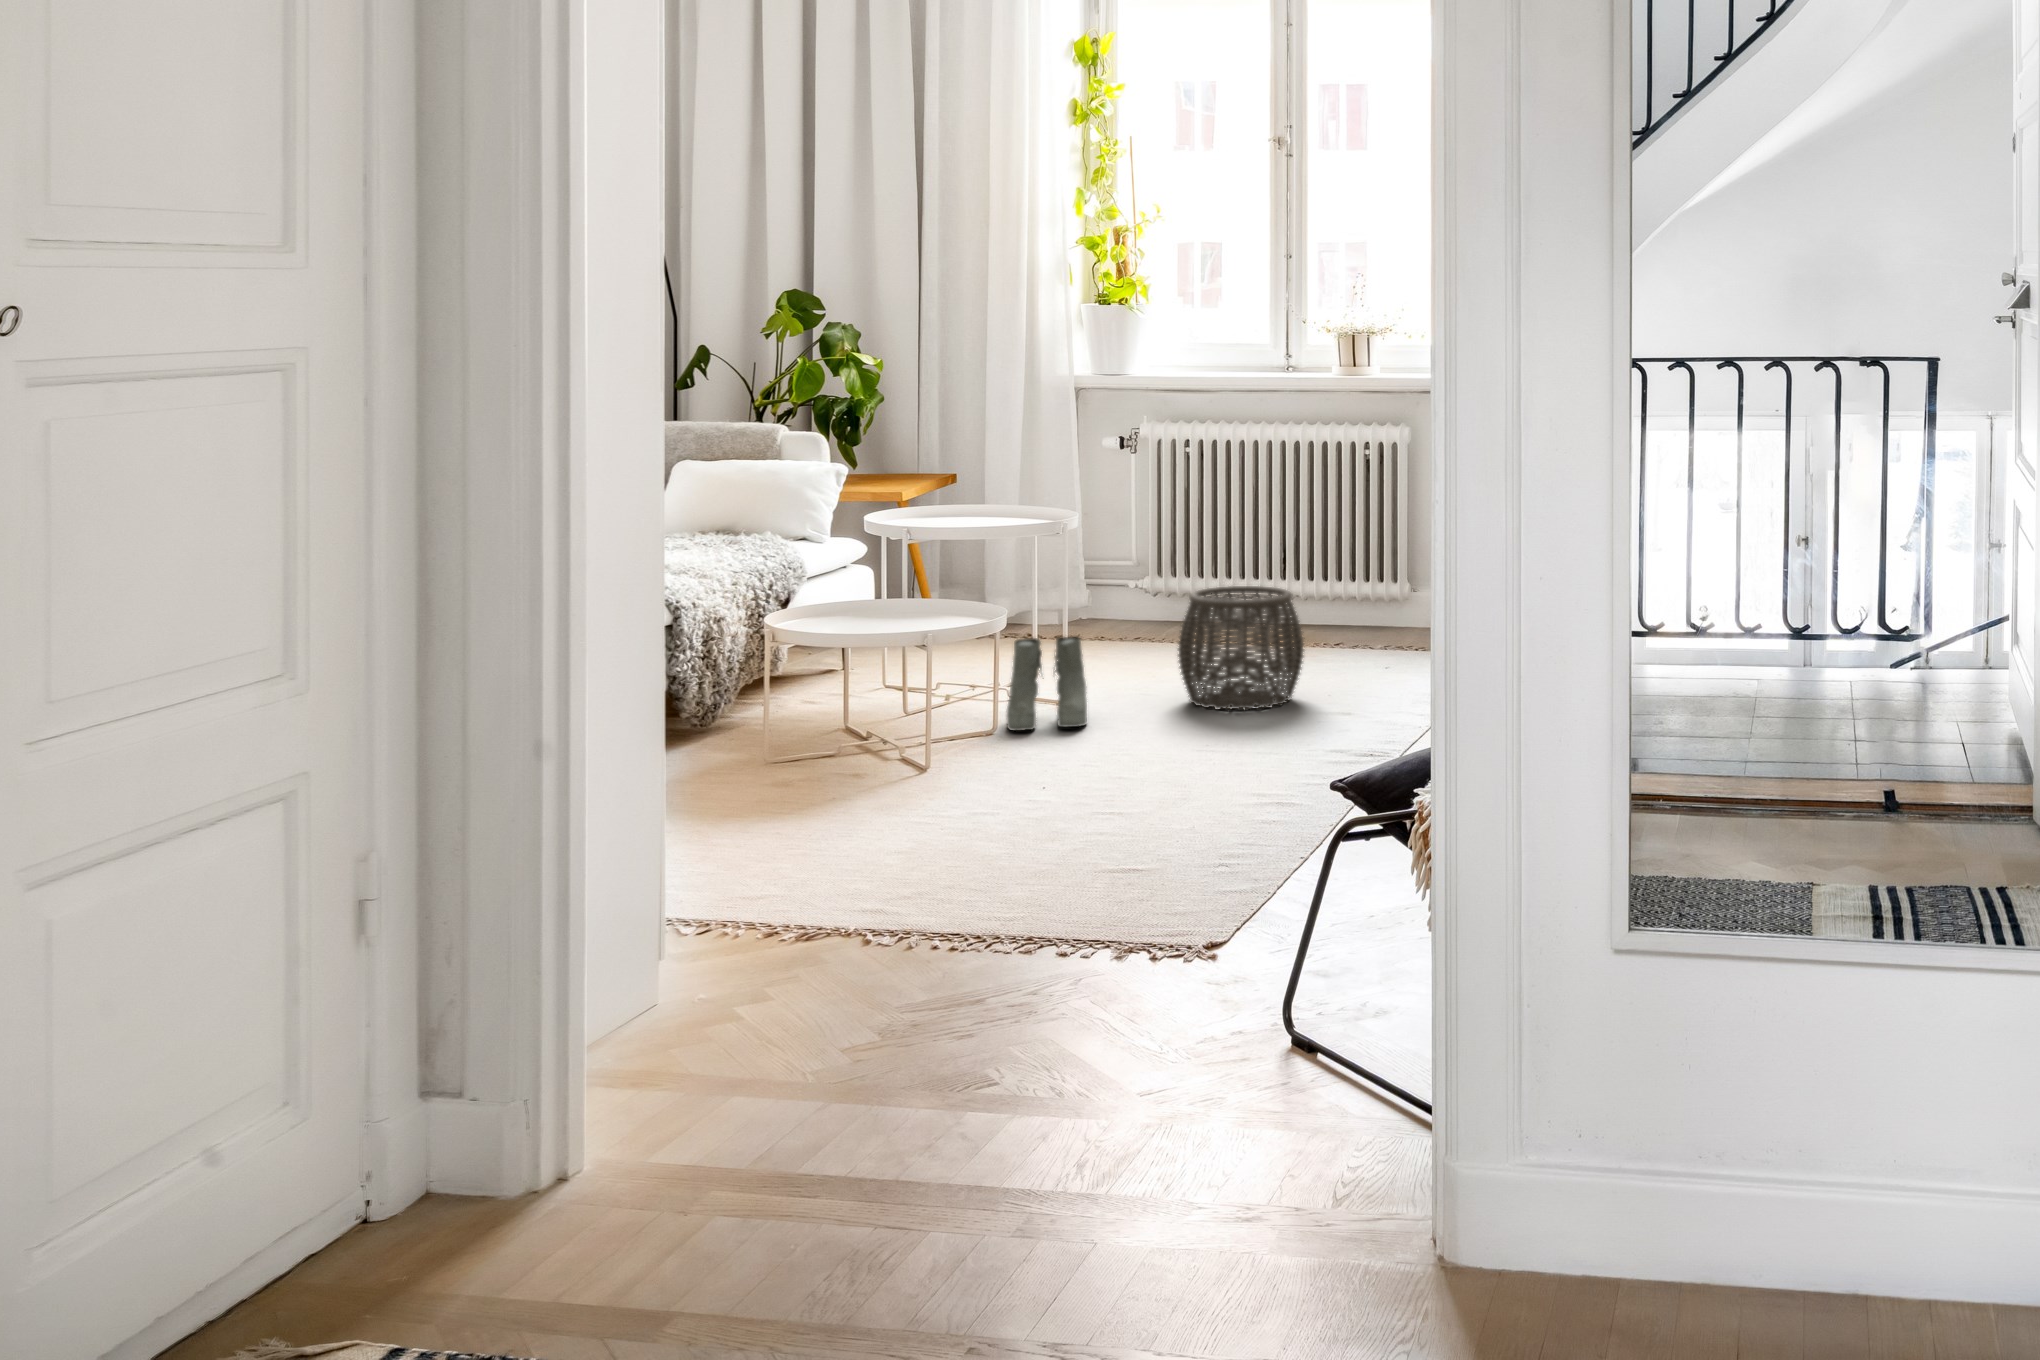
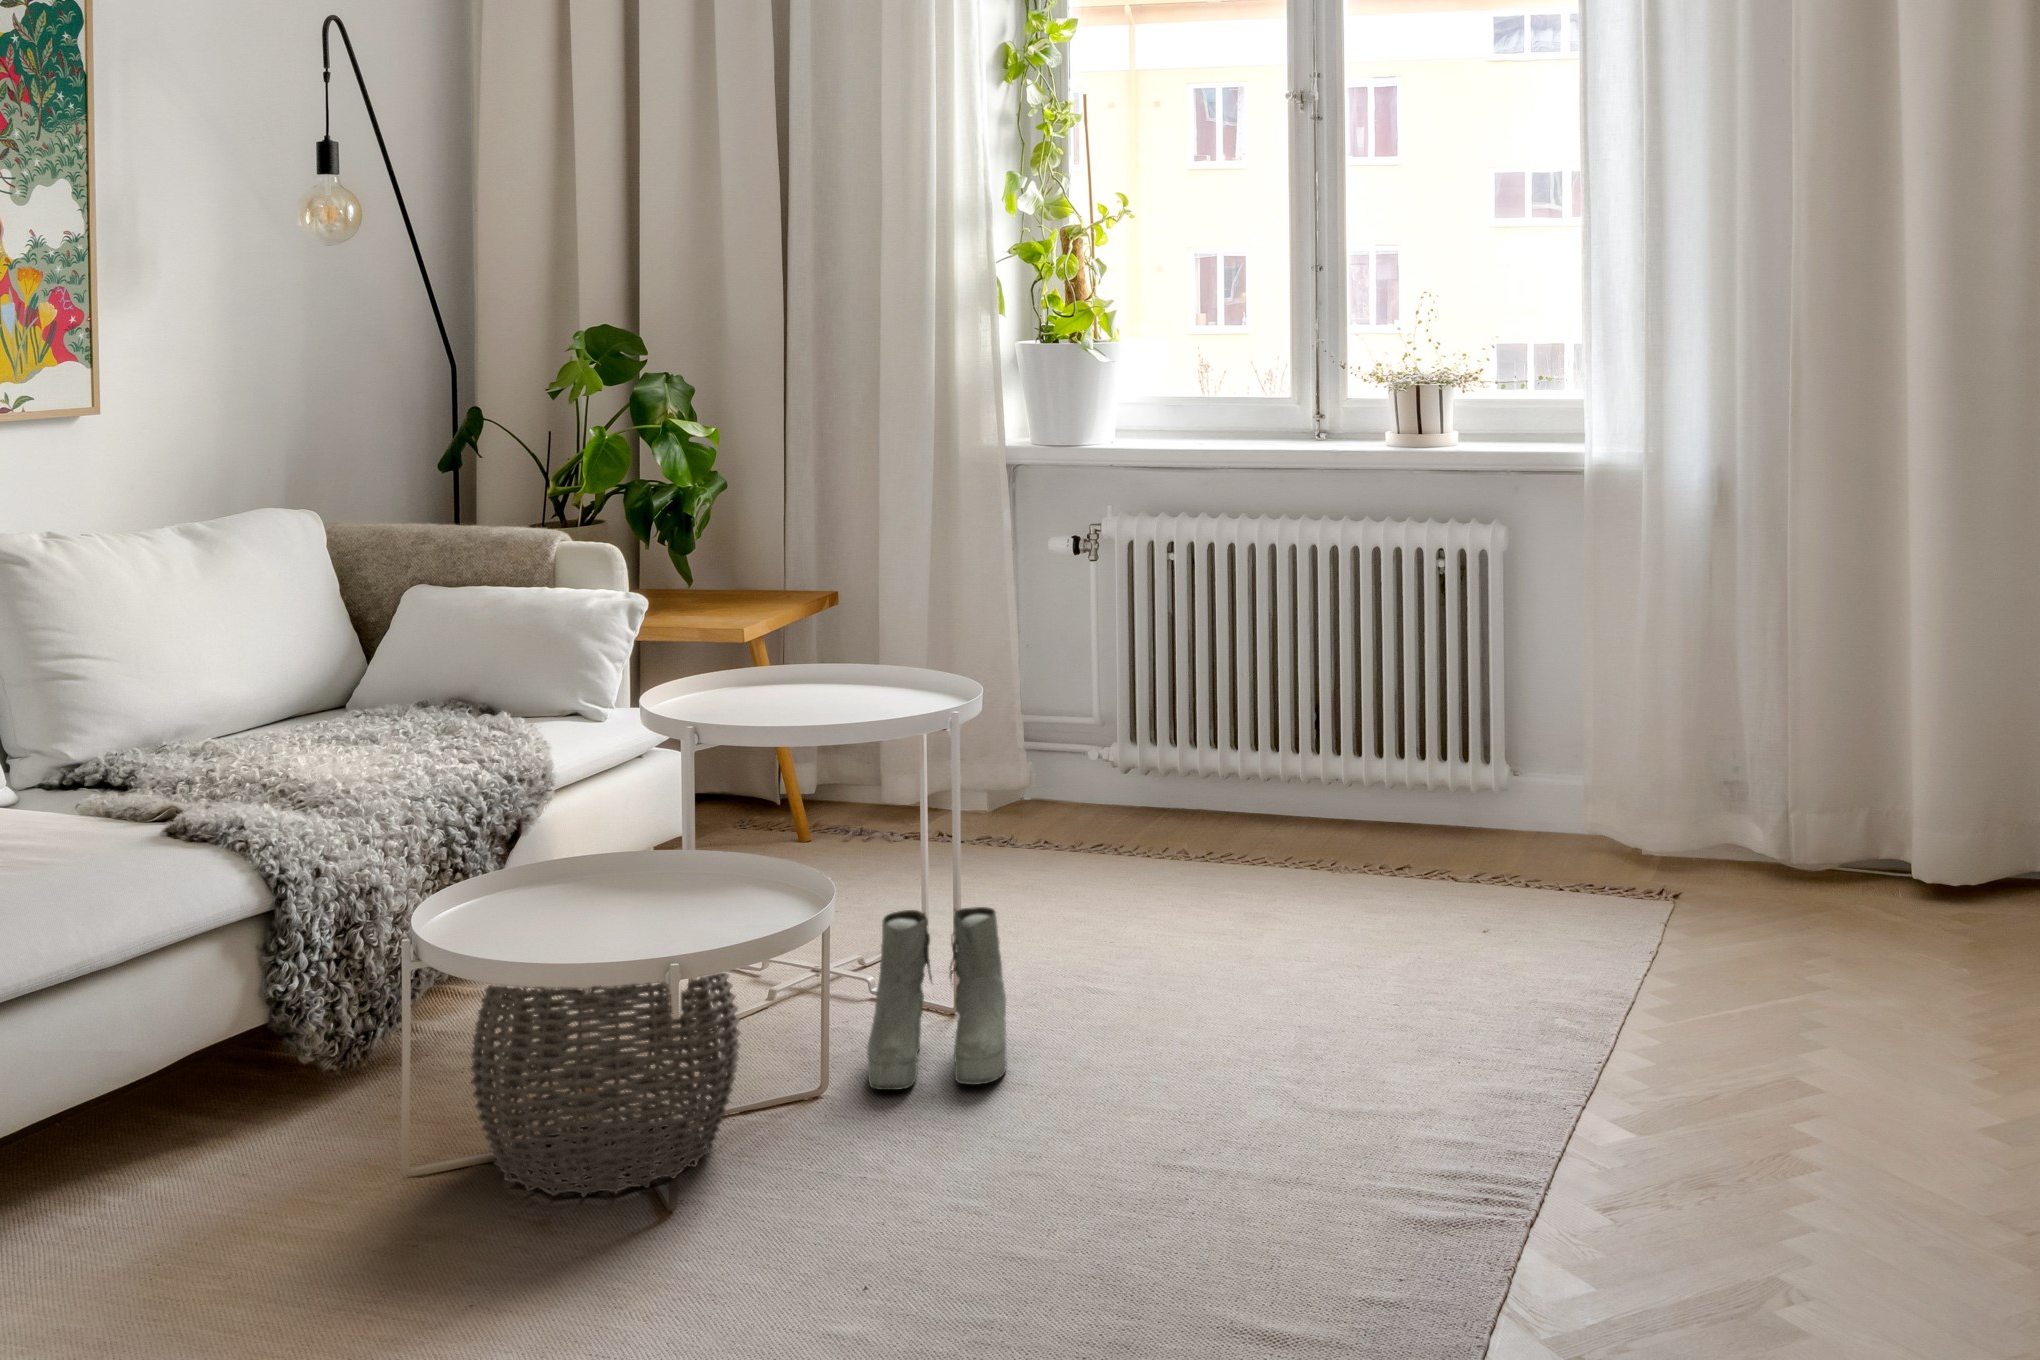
woven basket: present [1178,586,1304,710] -> present [471,972,740,1197]

